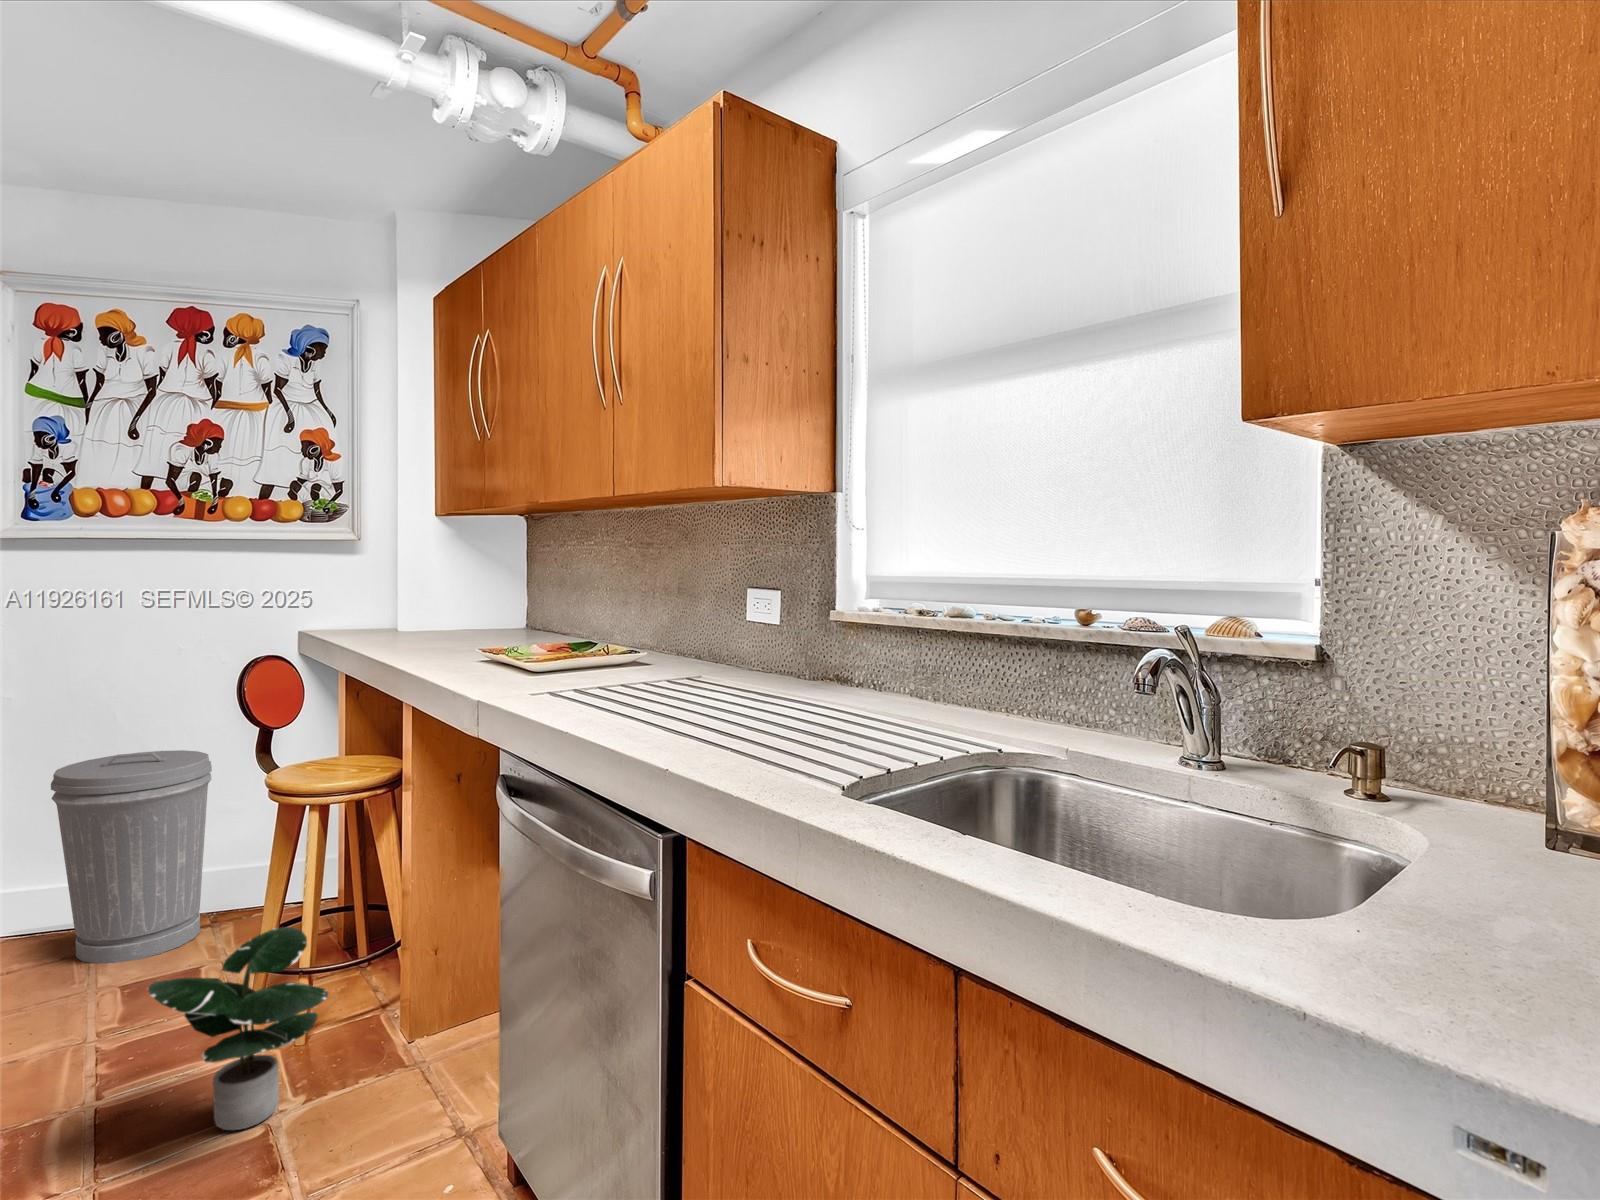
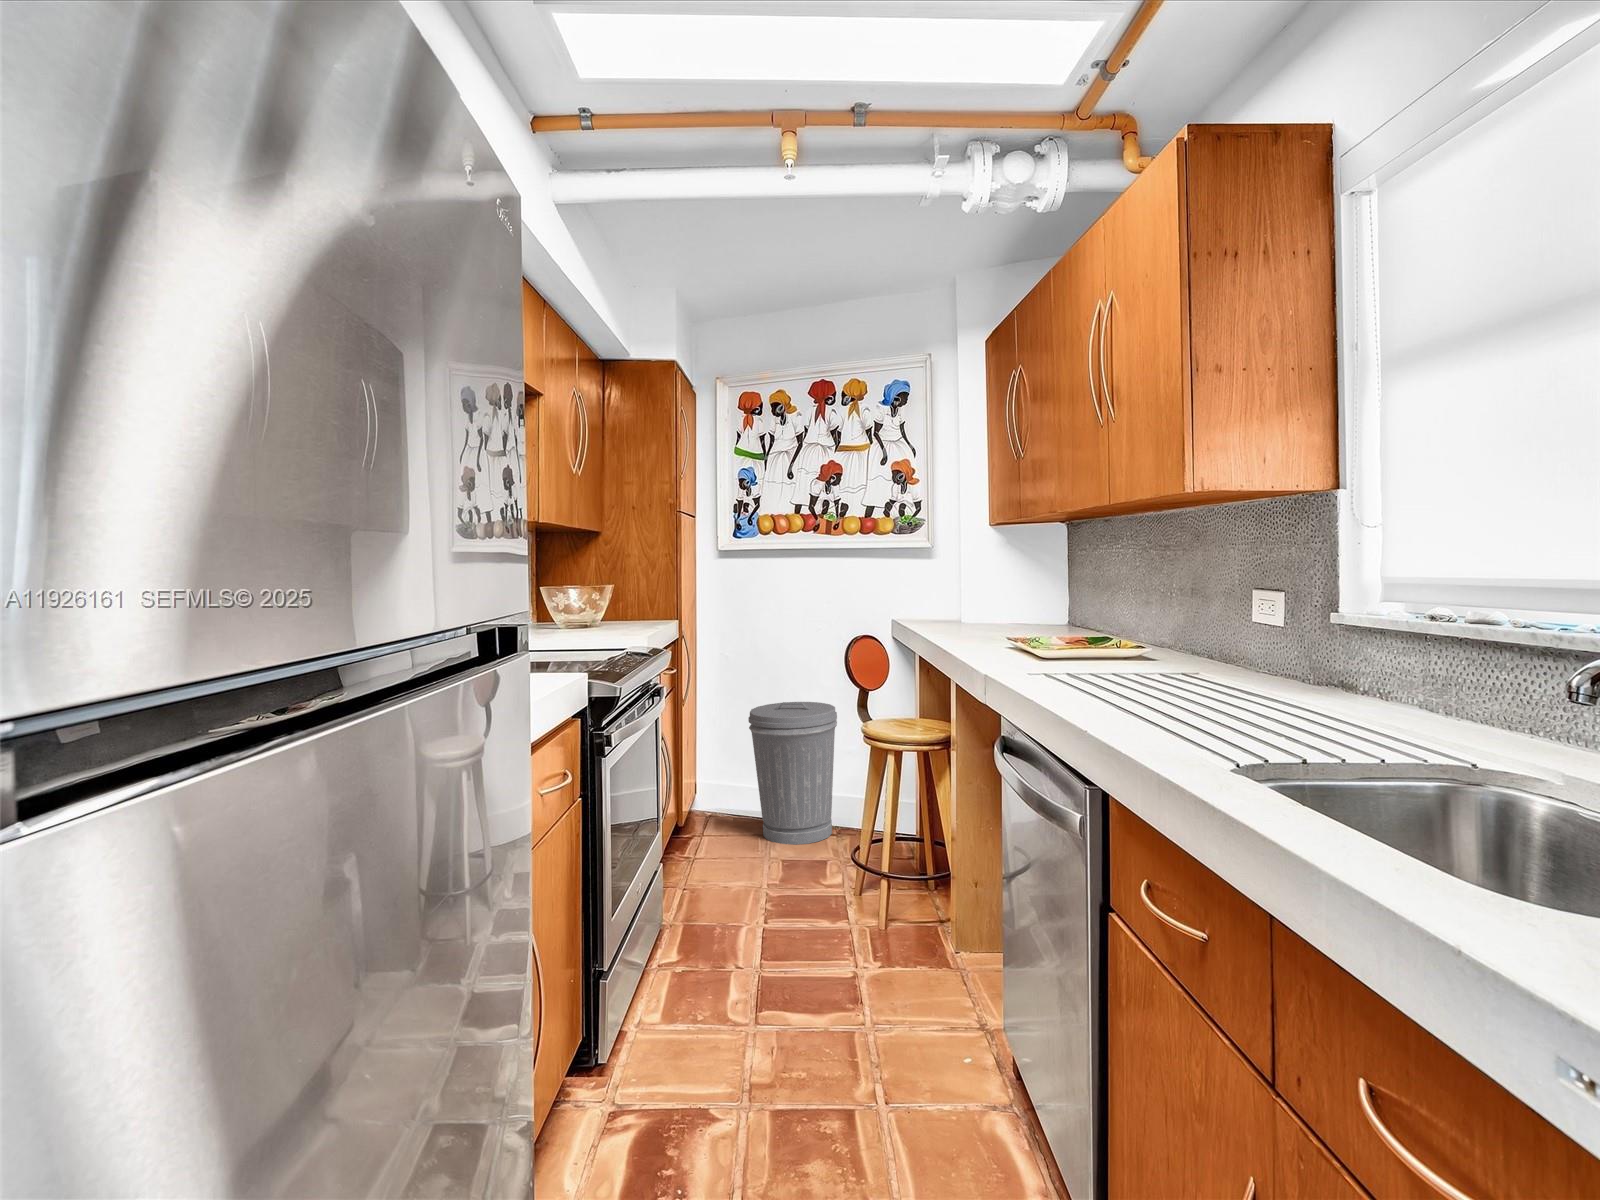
potted plant: present [148,927,328,1130] -> none [787,837,892,971]

